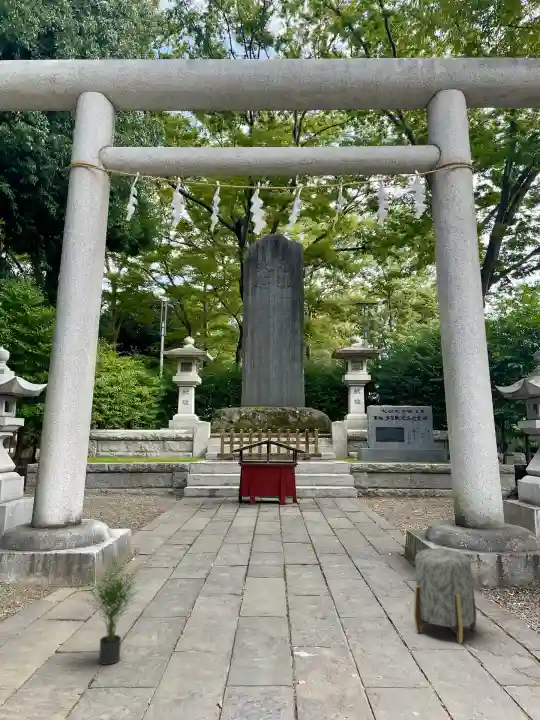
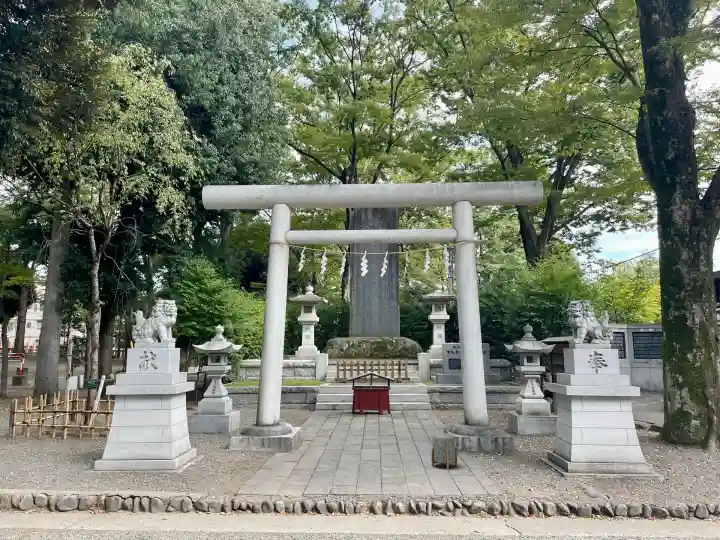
potted plant: present [88,558,137,665] -> none [299,434,324,474]

